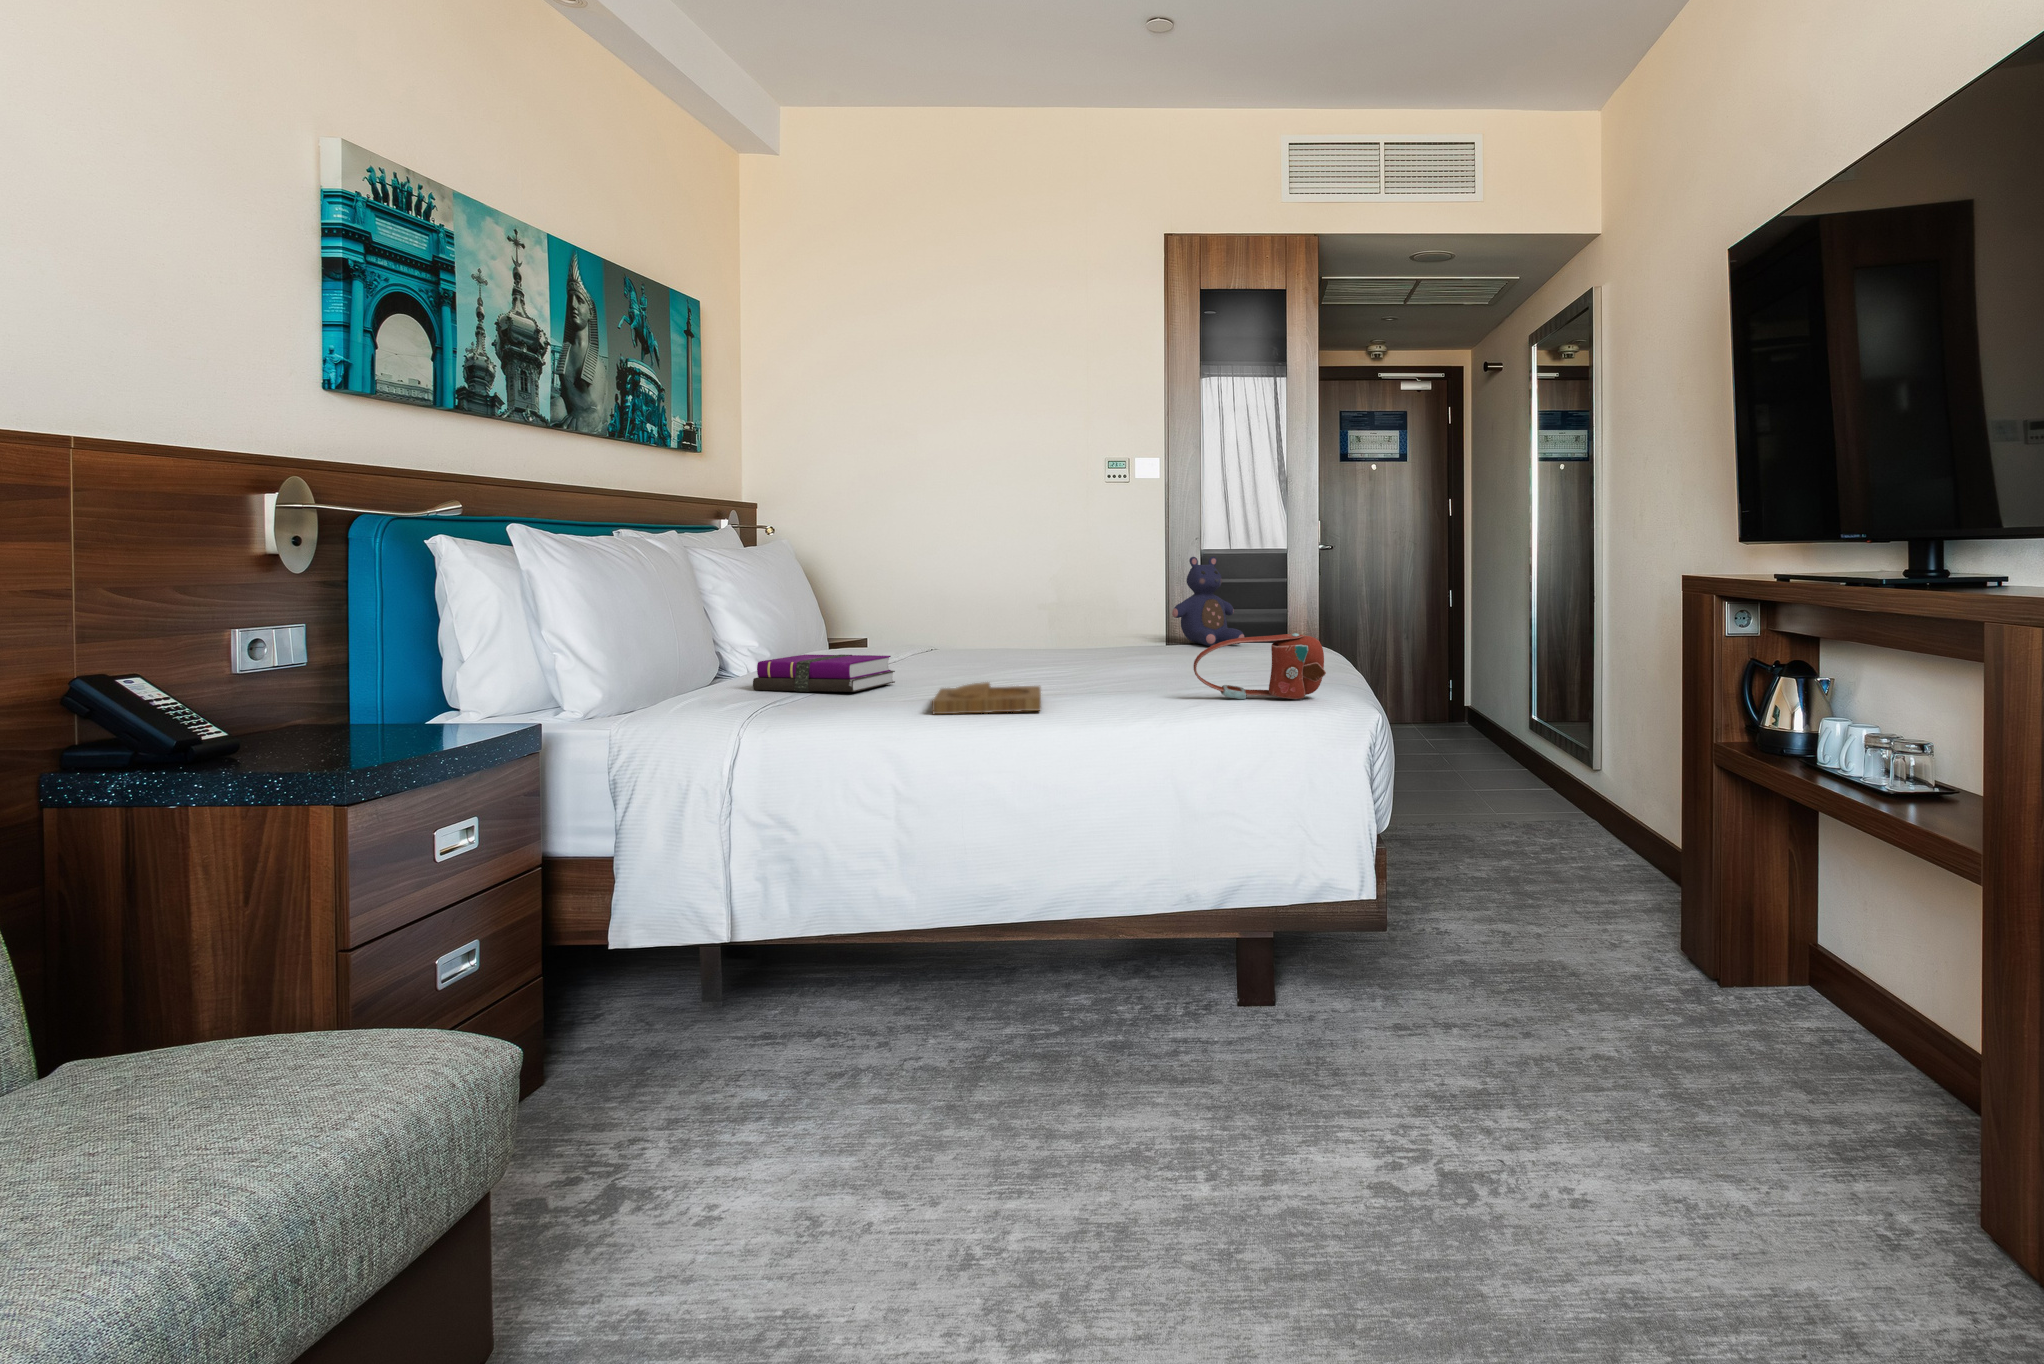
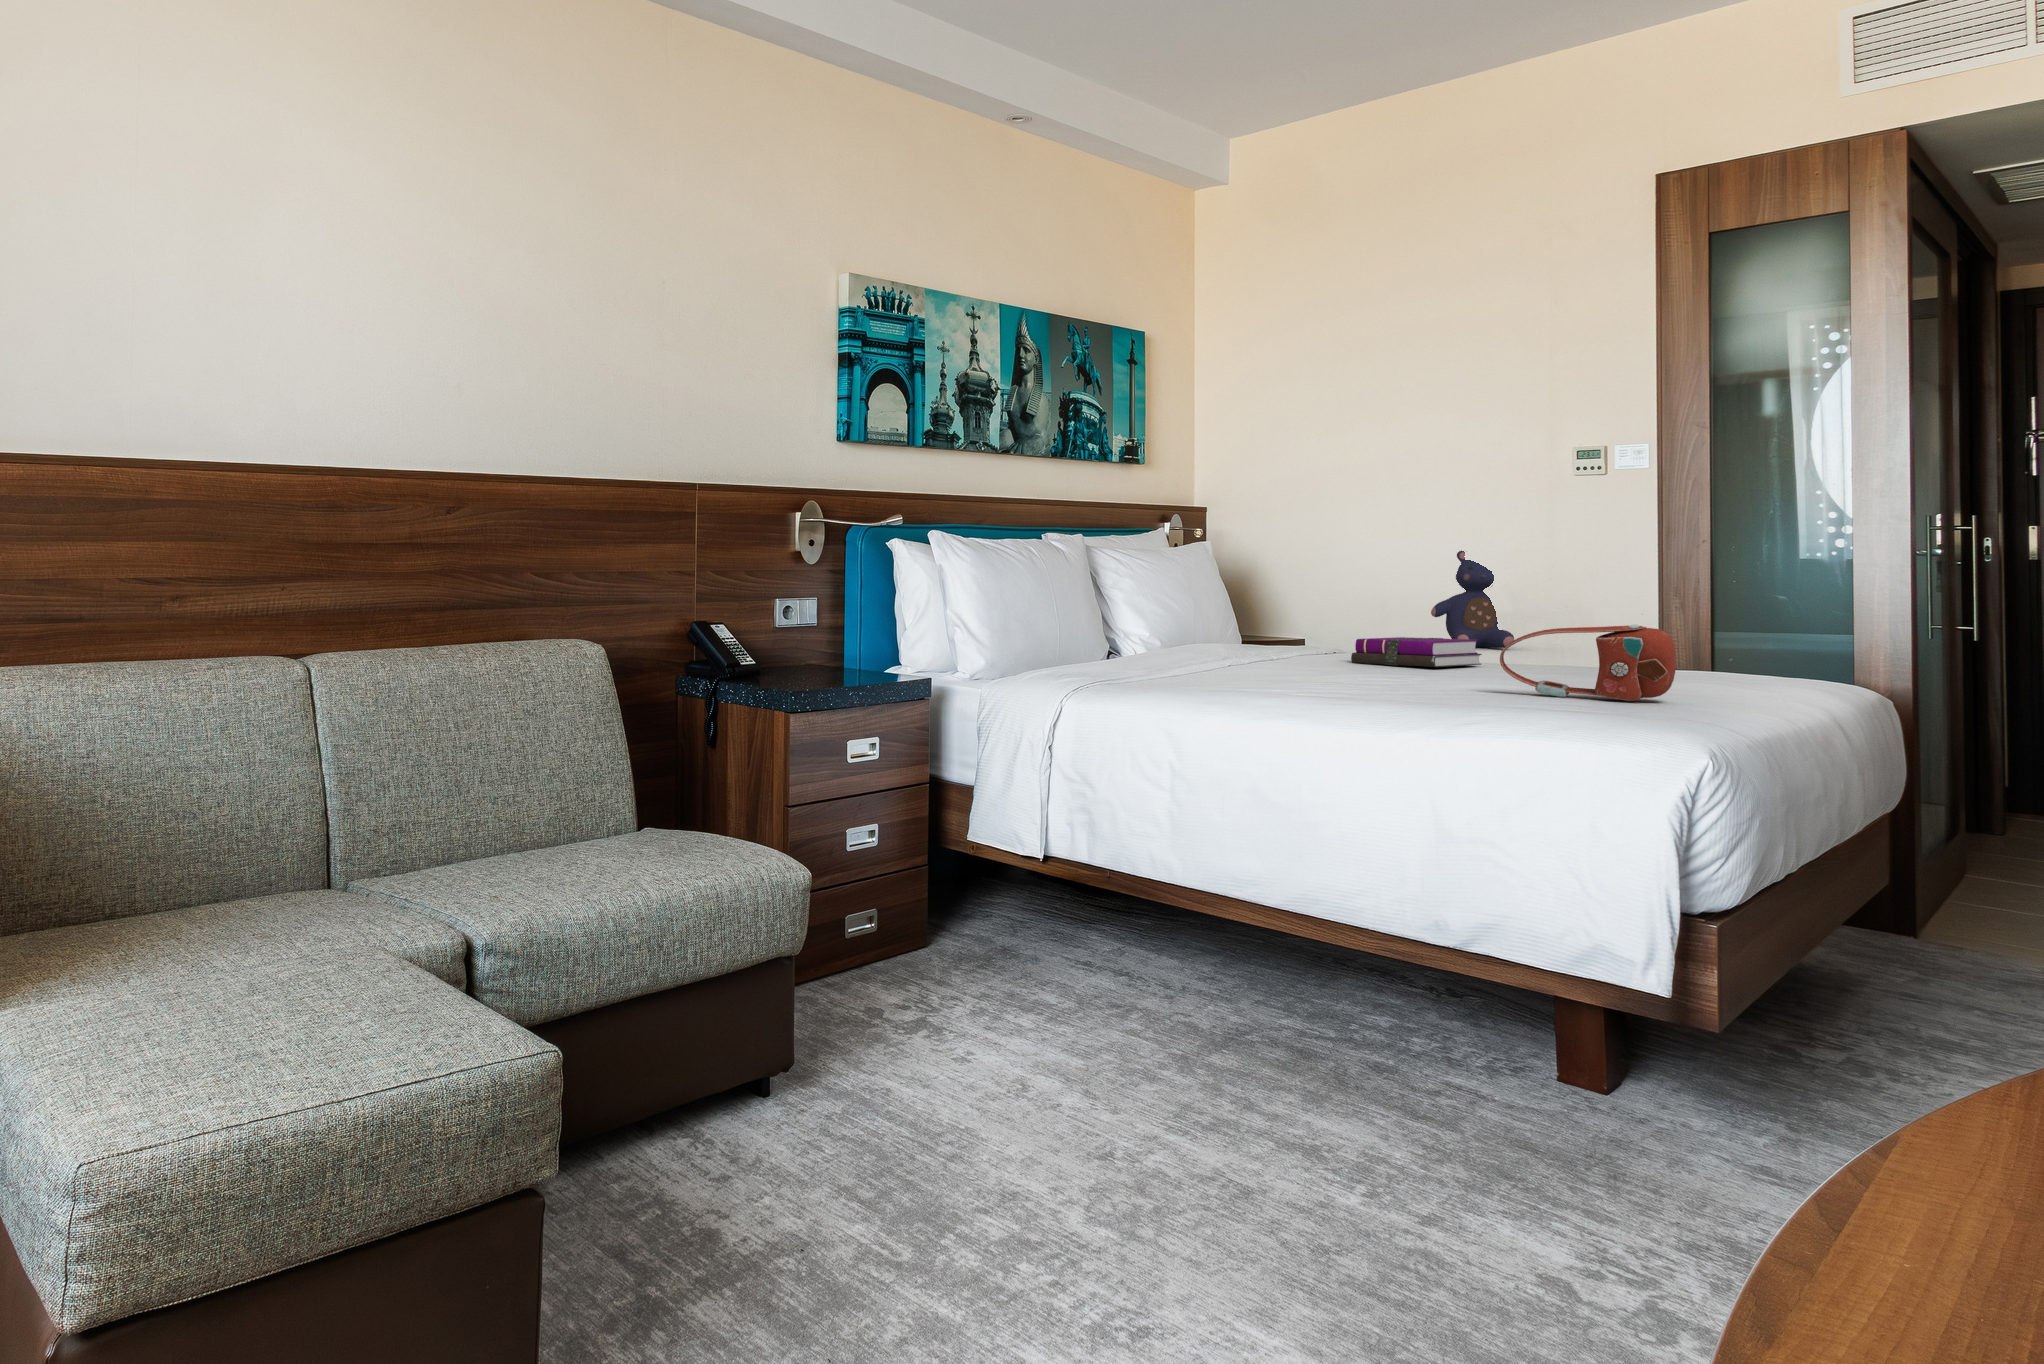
teddy bear: present [1172,557,1244,646] -> present [1431,550,1514,648]
notebook: present [753,654,895,692] -> present [1351,637,1482,667]
tray: present [932,682,1041,714] -> none [1209,661,1337,687]

